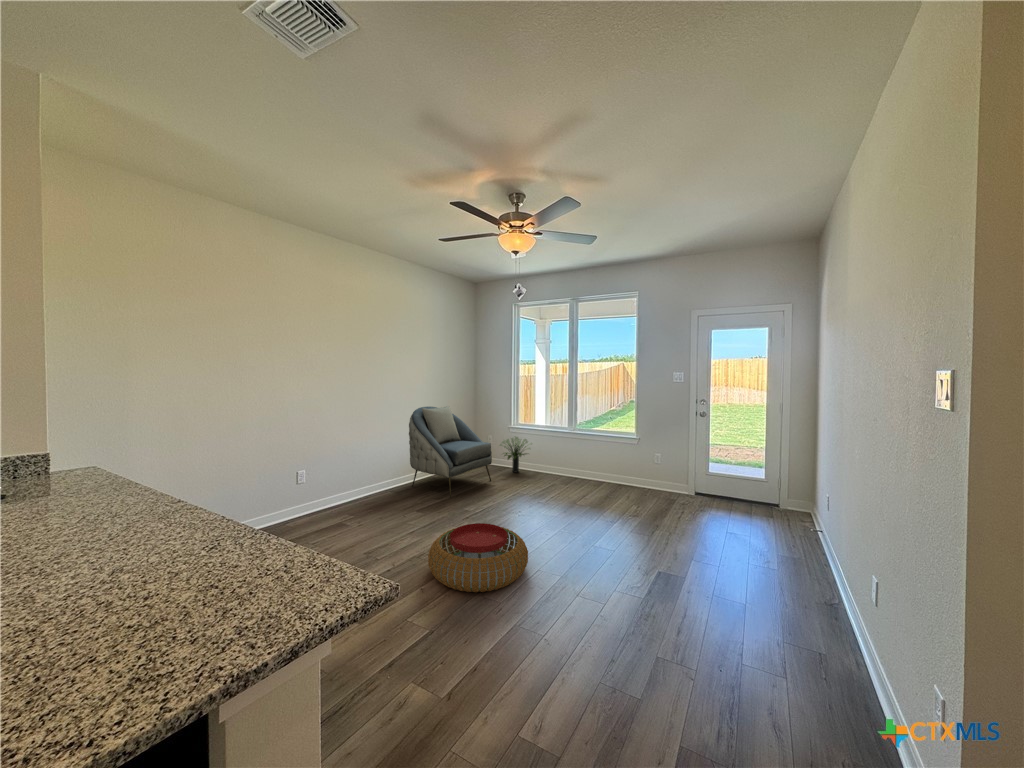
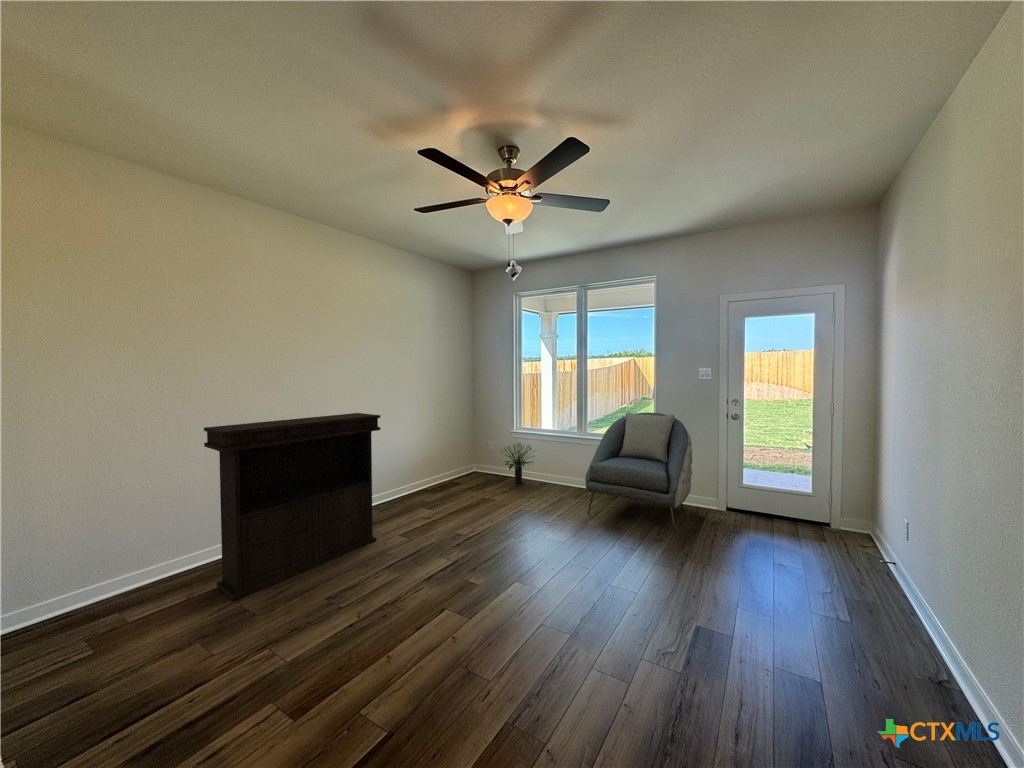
console table: none [263,405,402,554] -> present [204,413,380,600]
armchair: present [409,406,492,497] -> present [585,412,692,534]
pouf: present [428,523,528,592] -> none [402,561,529,662]

